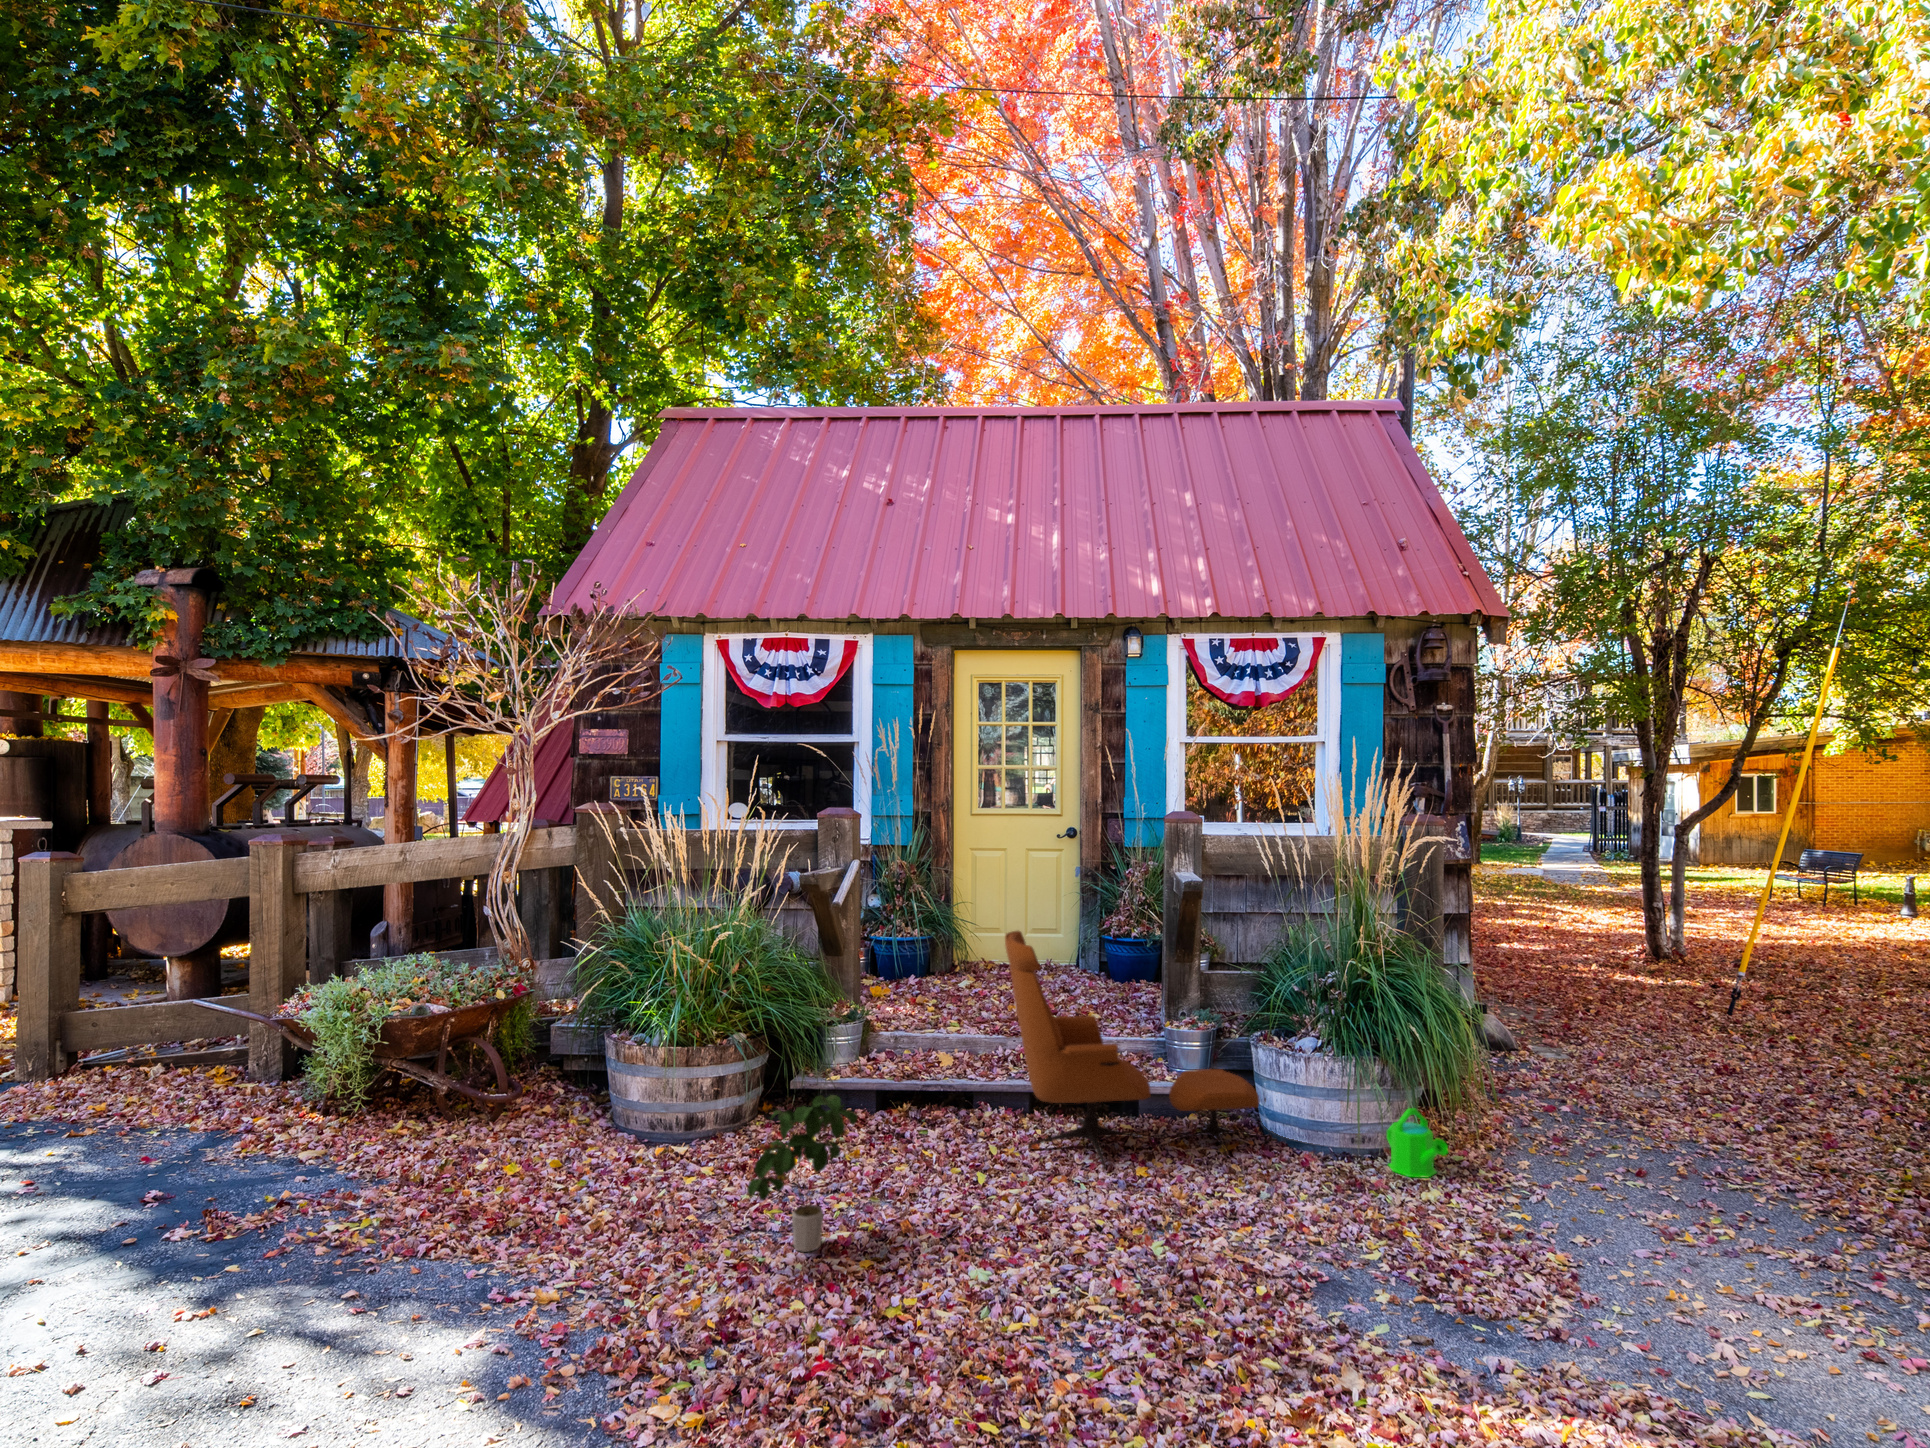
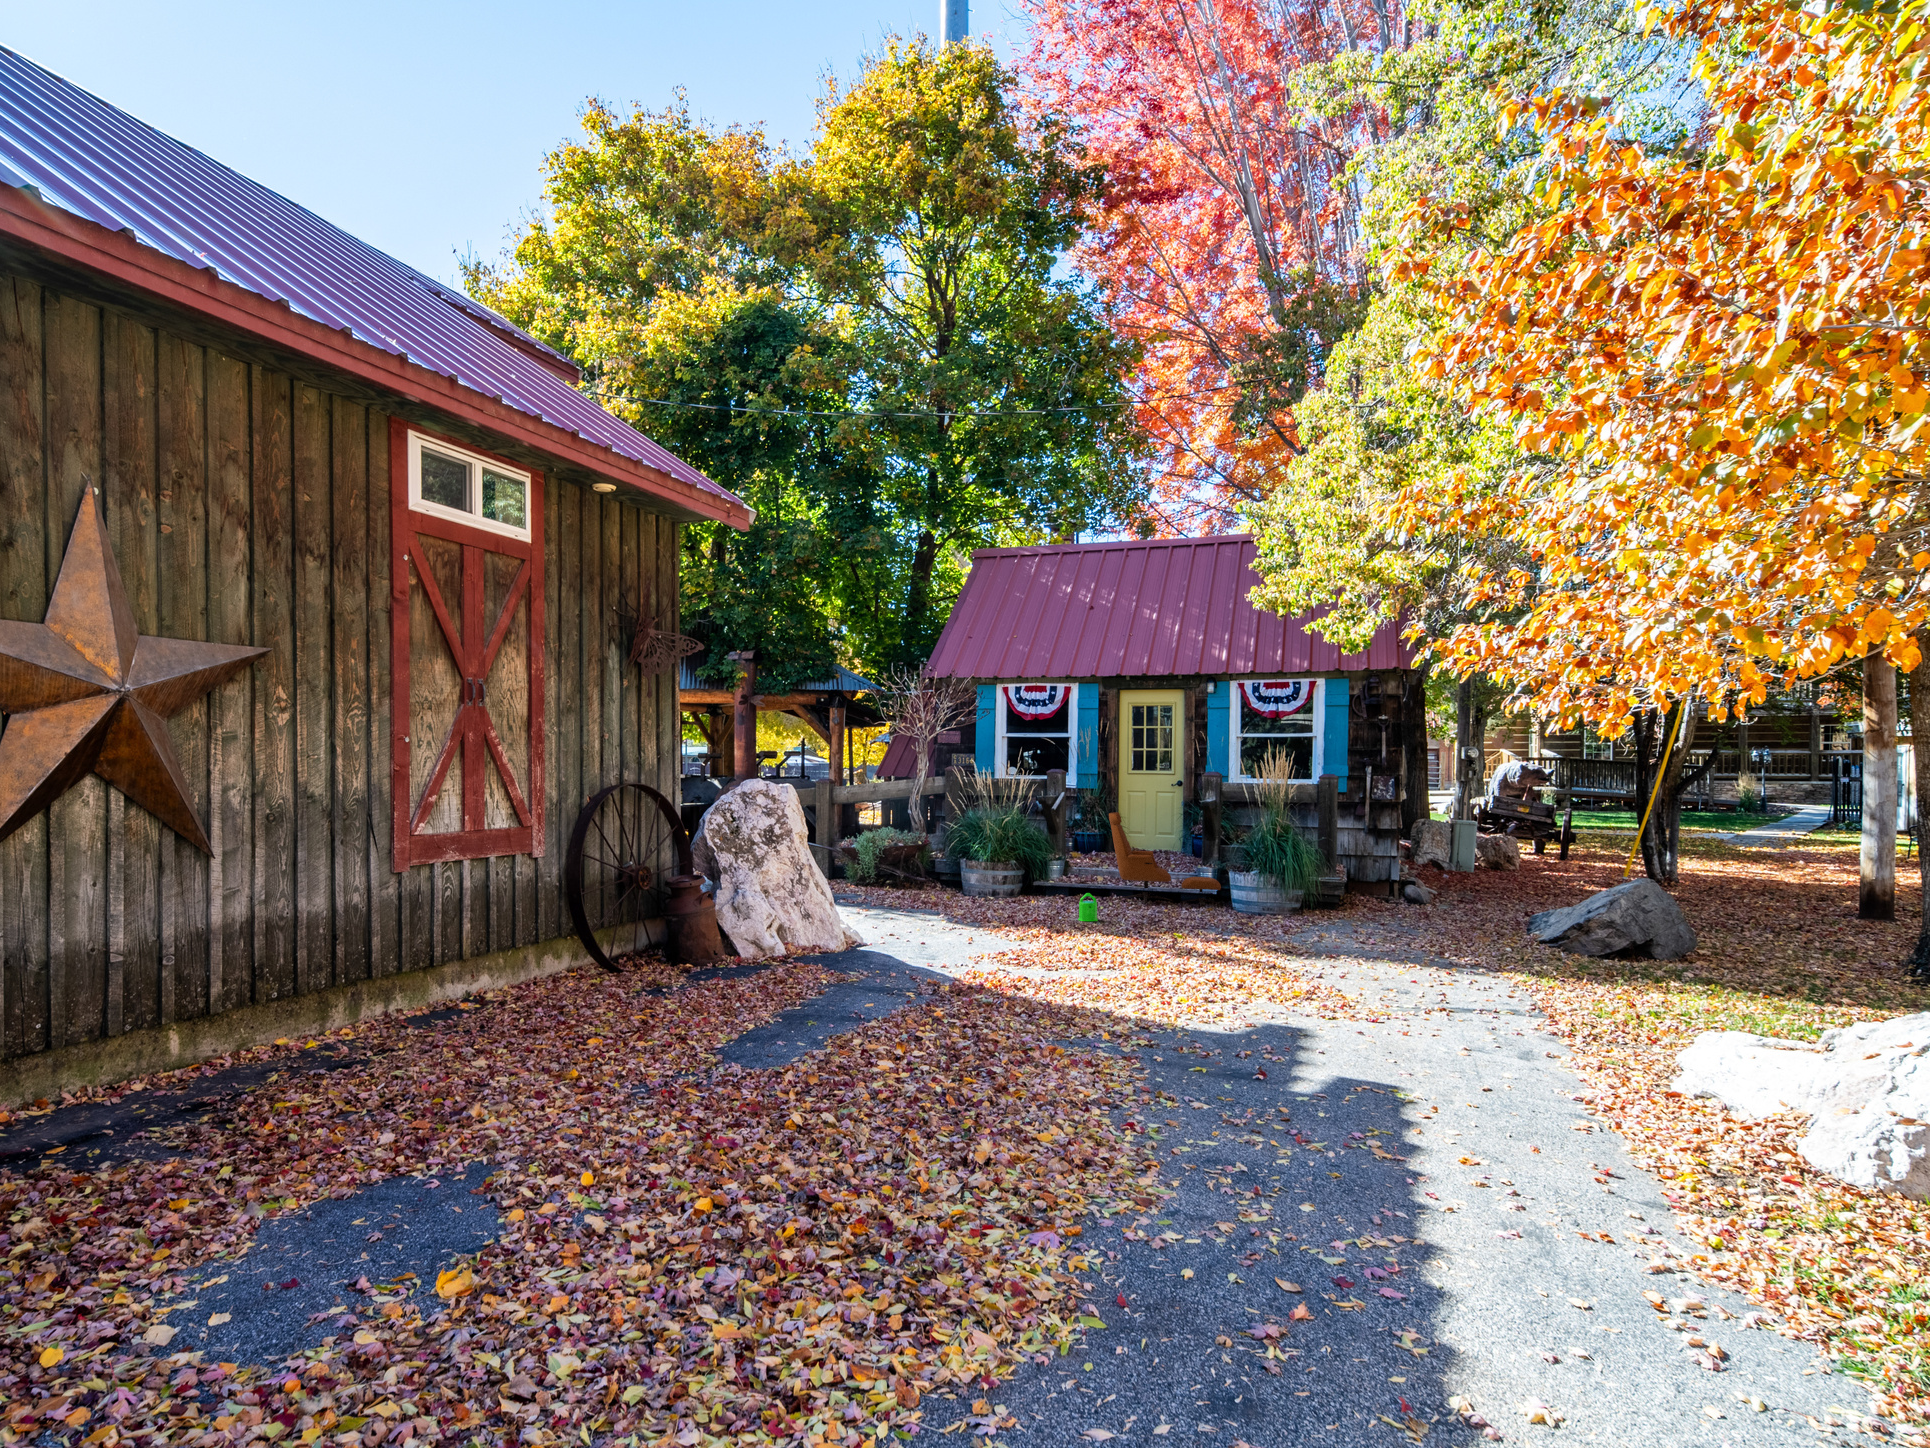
potted plant: present [747,1095,858,1252] -> none [1001,856,1042,908]
watering can: present [1387,1108,1448,1178] -> present [1078,893,1098,921]

